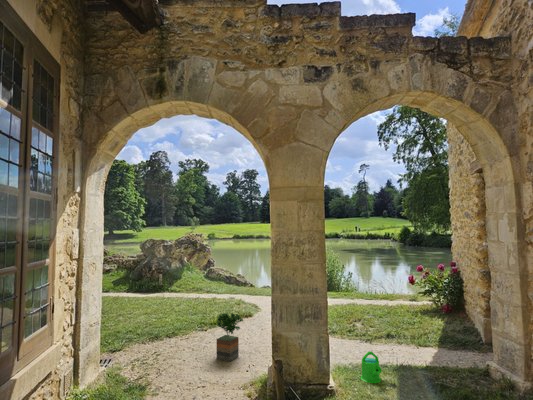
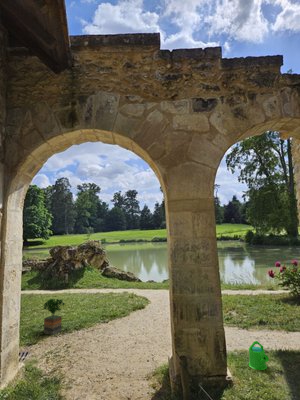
potted tree: present [217,313,243,361] -> present [44,299,65,335]

